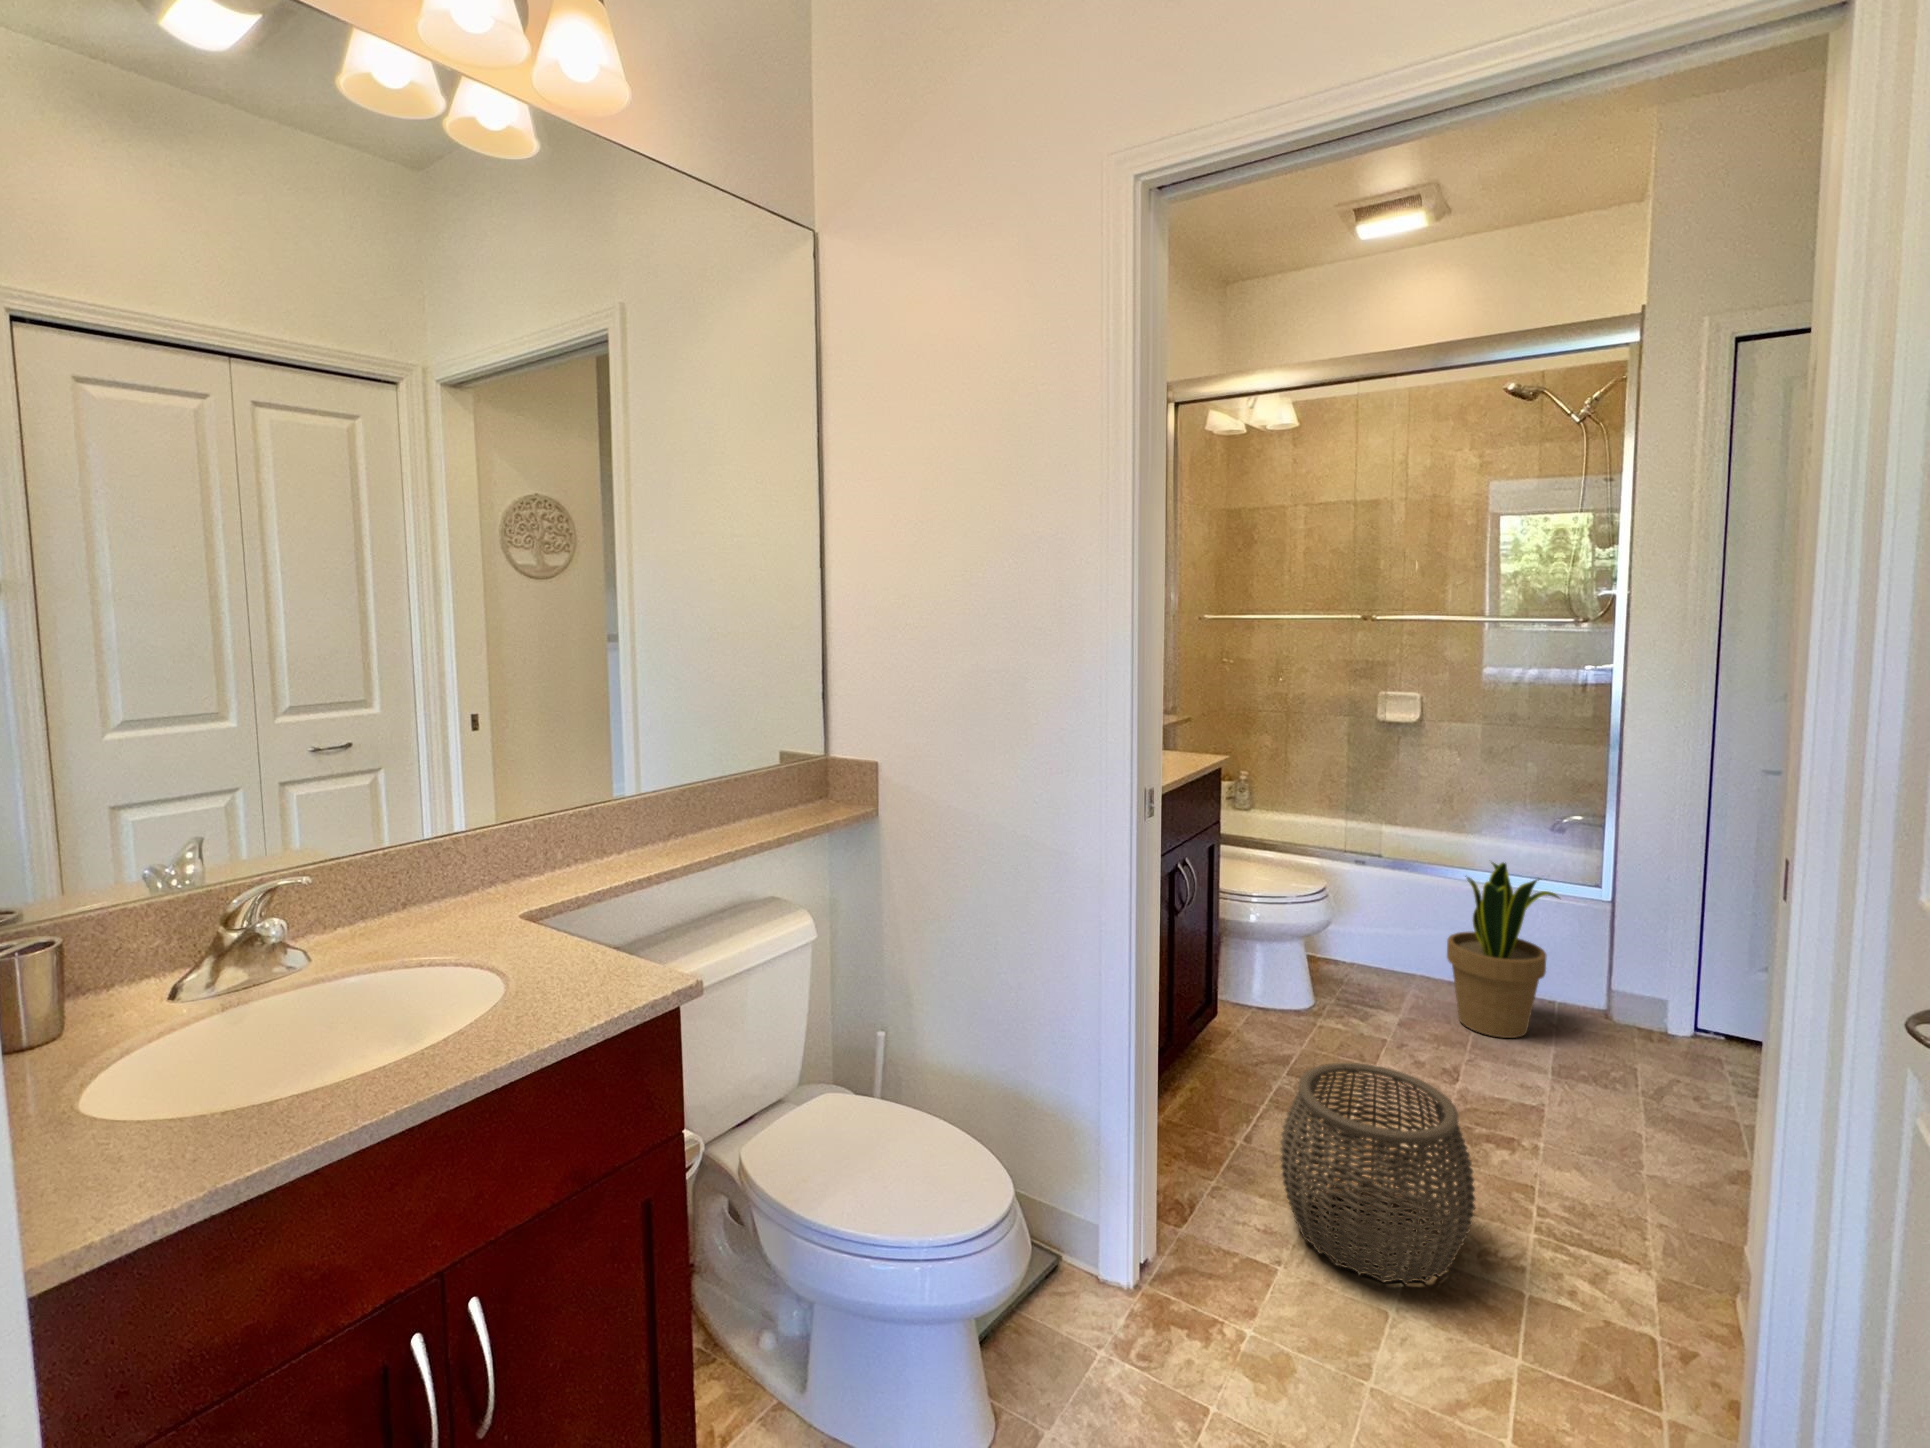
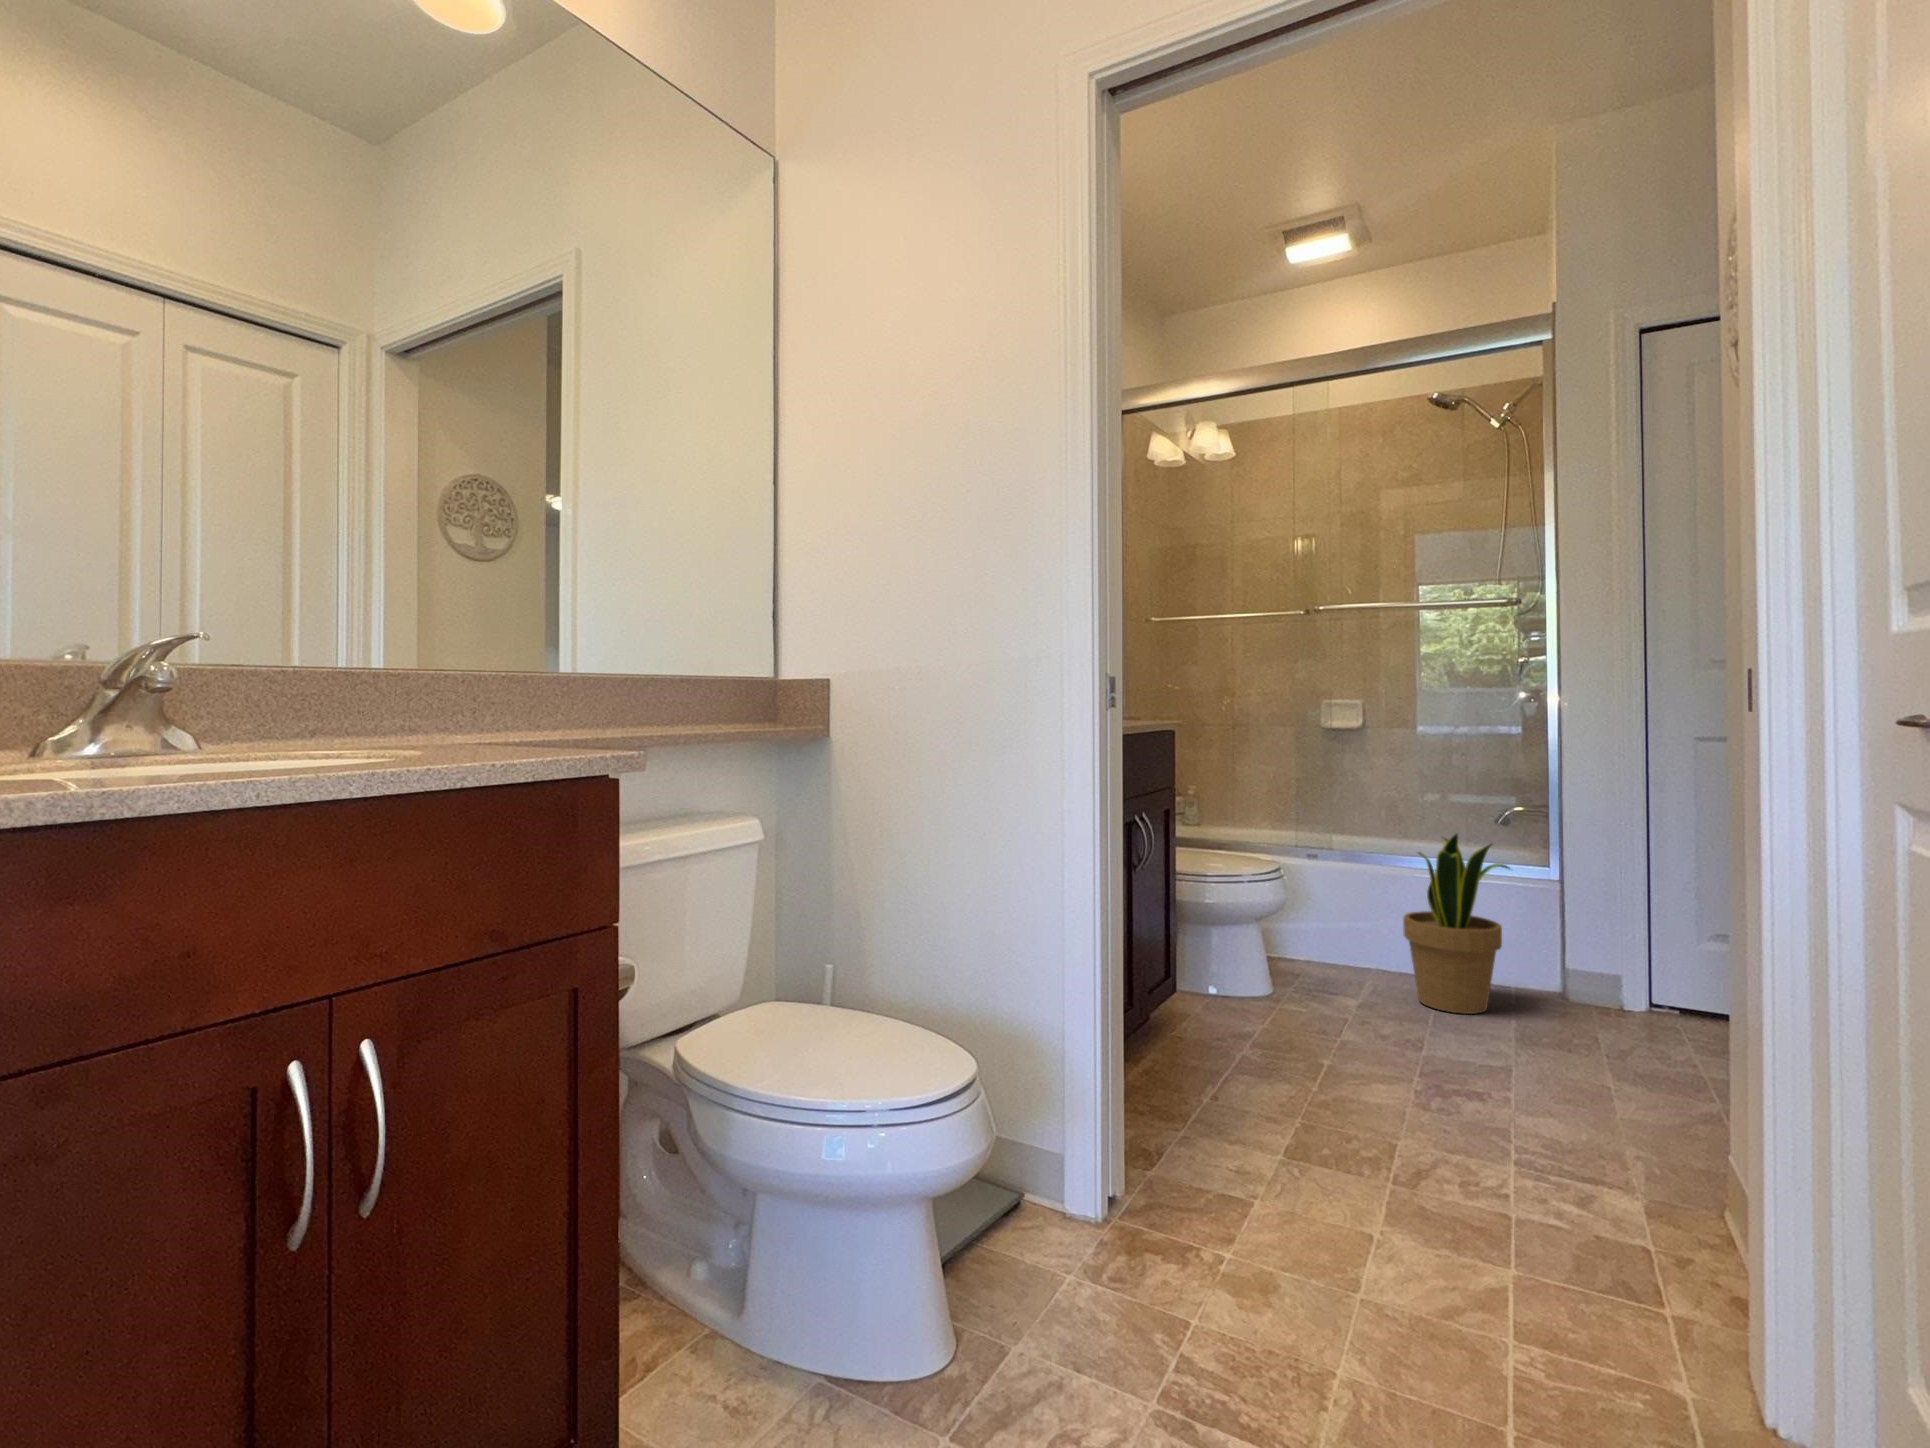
woven basket: present [1280,1063,1475,1284] -> none [1250,993,1456,1211]

